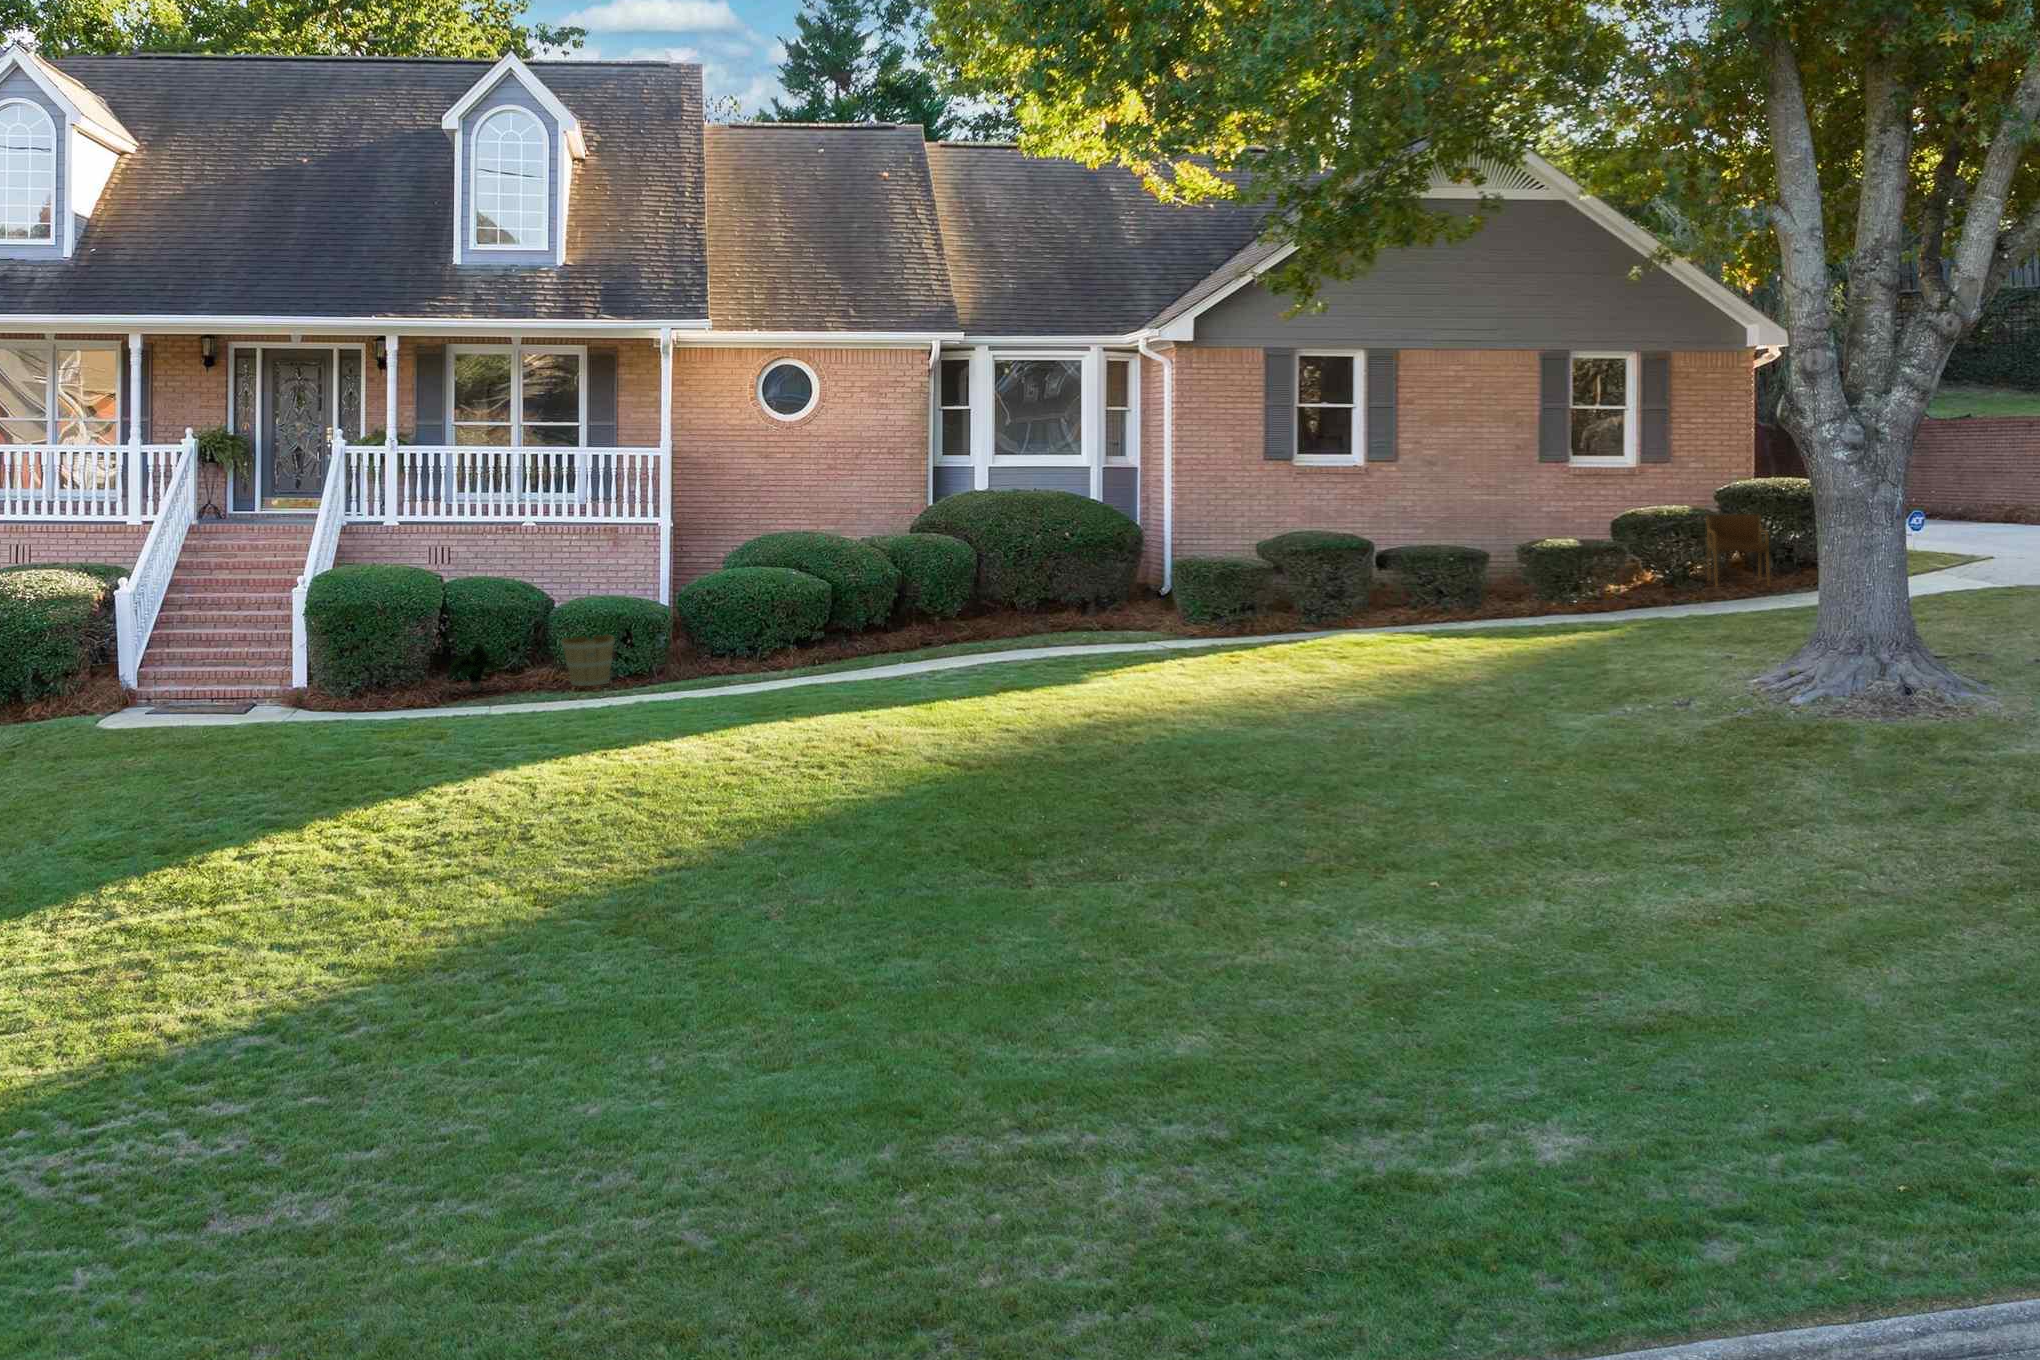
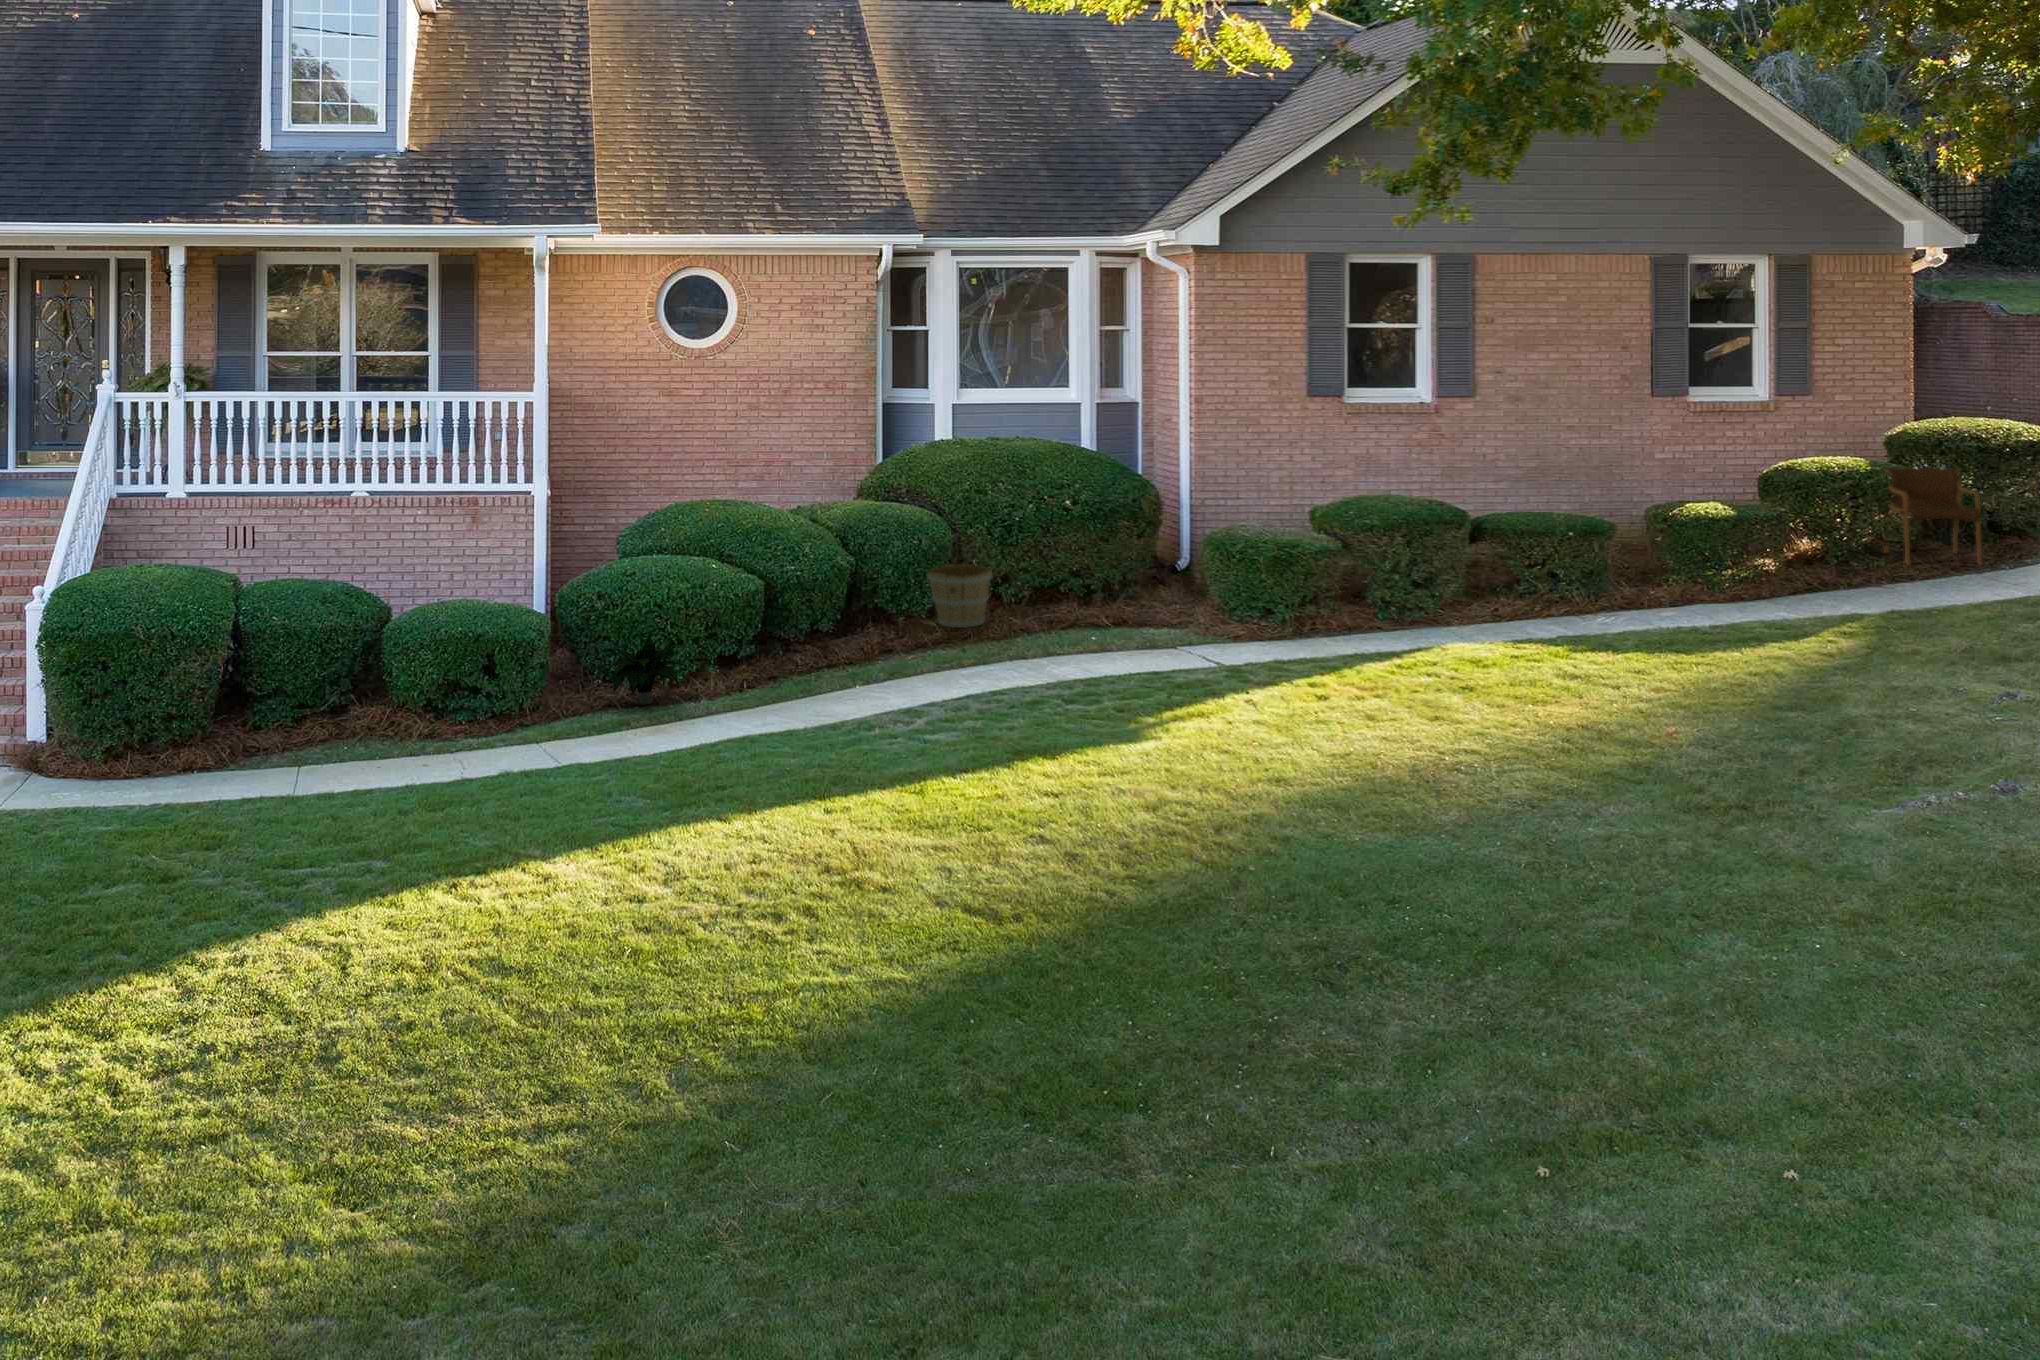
wooden bucket: present [562,635,615,686] -> present [927,564,992,628]
potted plant: present [450,642,499,692] -> present [607,636,686,705]

